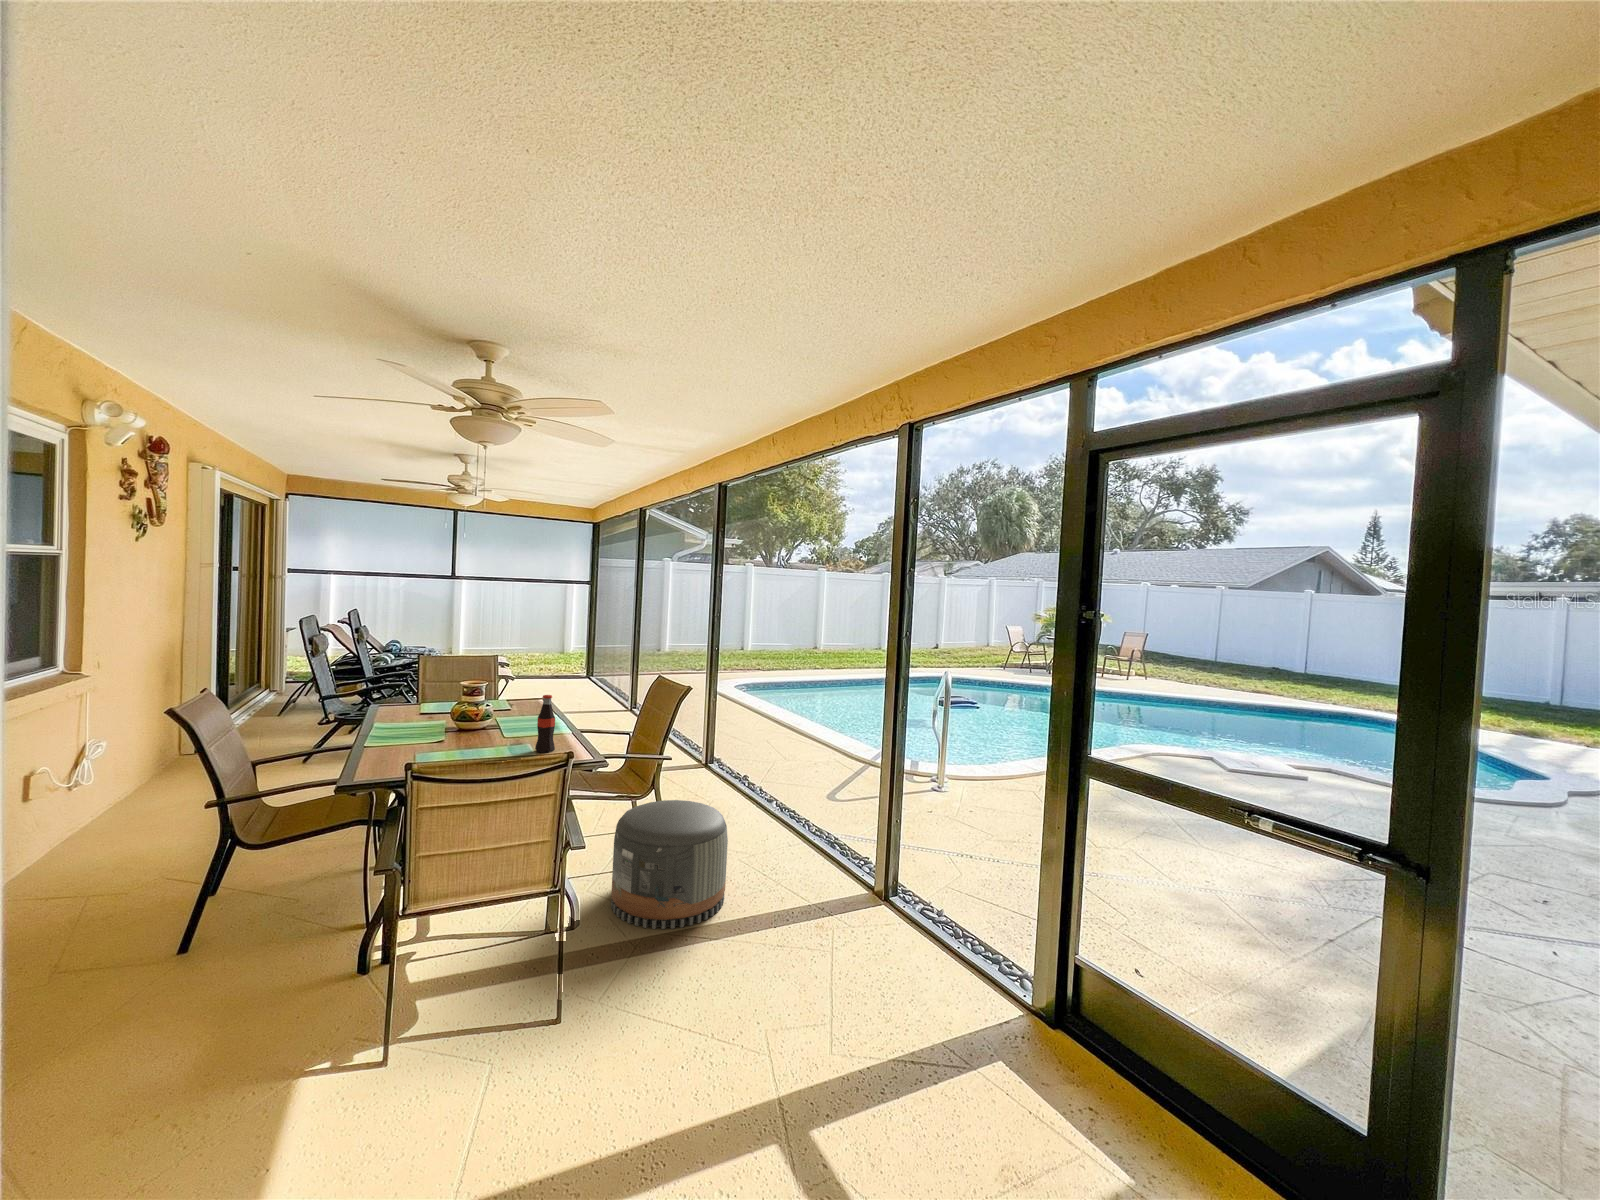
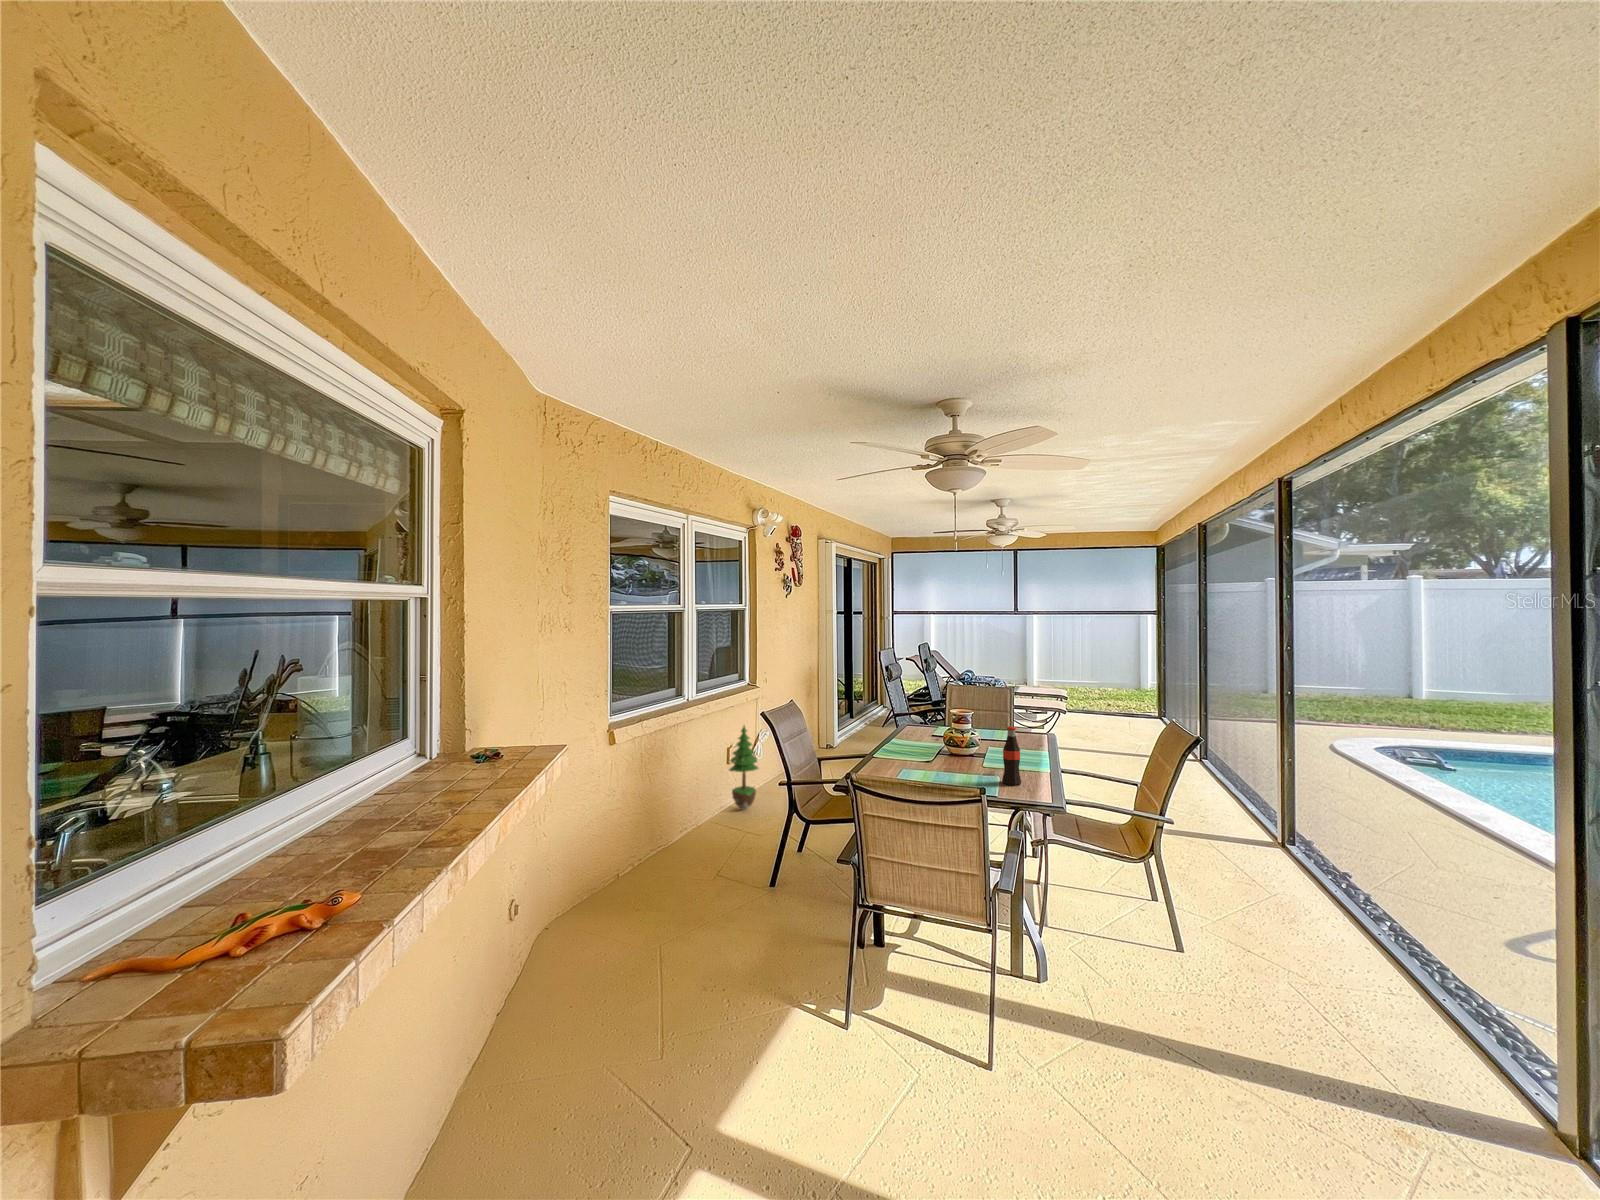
potted tree: none [24,741,100,878] -> present [729,726,758,810]
pouf: present [611,800,728,929] -> none [1087,867,1248,1045]

